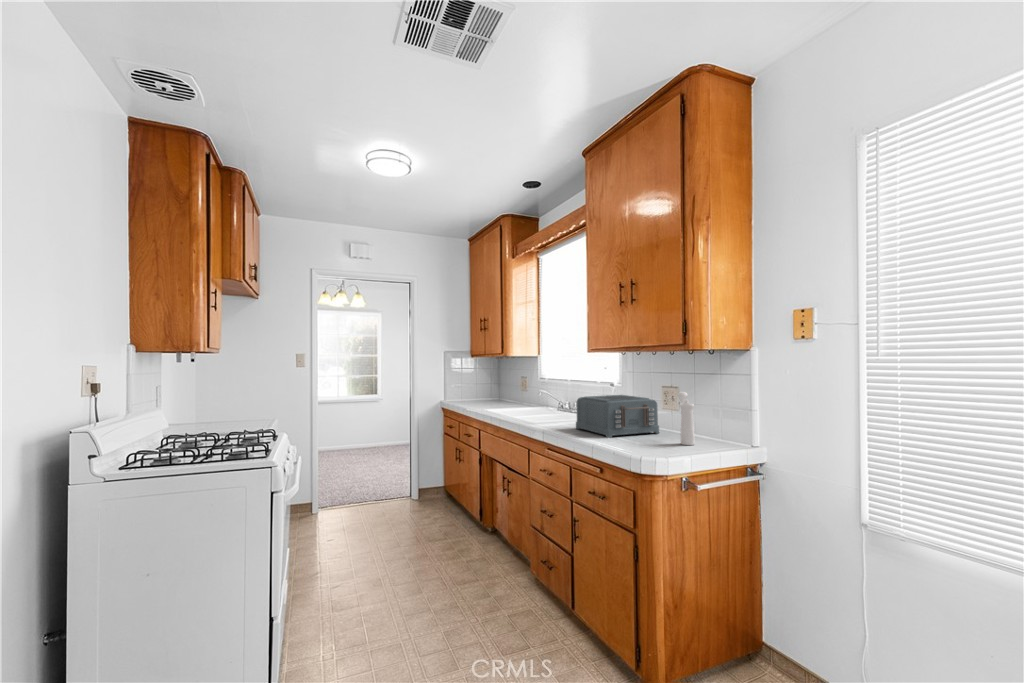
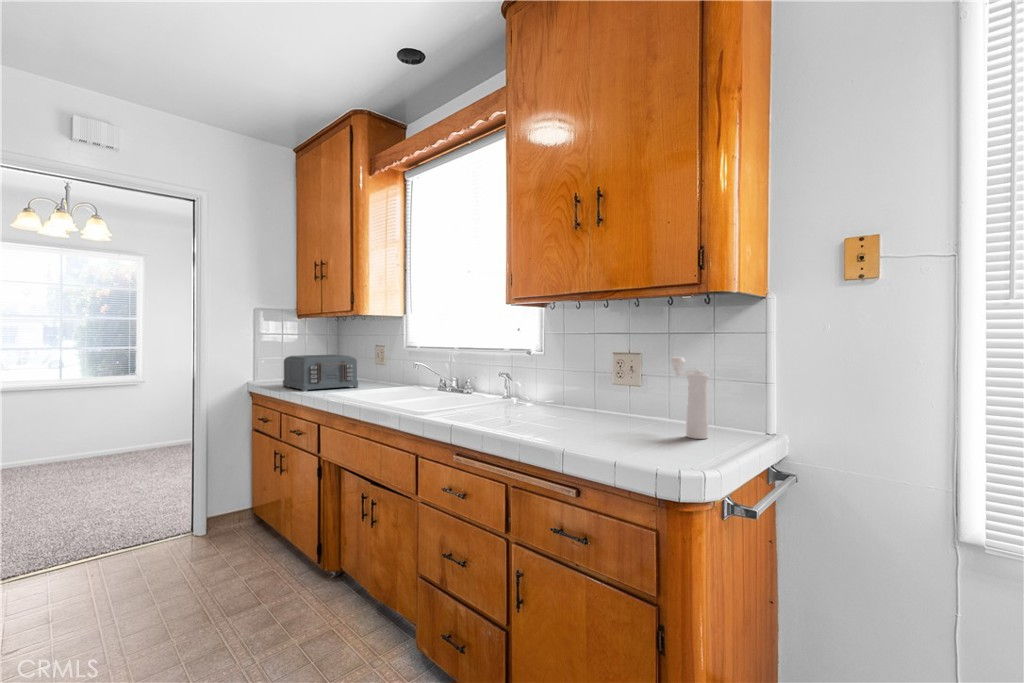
toaster: present [576,395,659,438] -> present [283,355,358,392]

